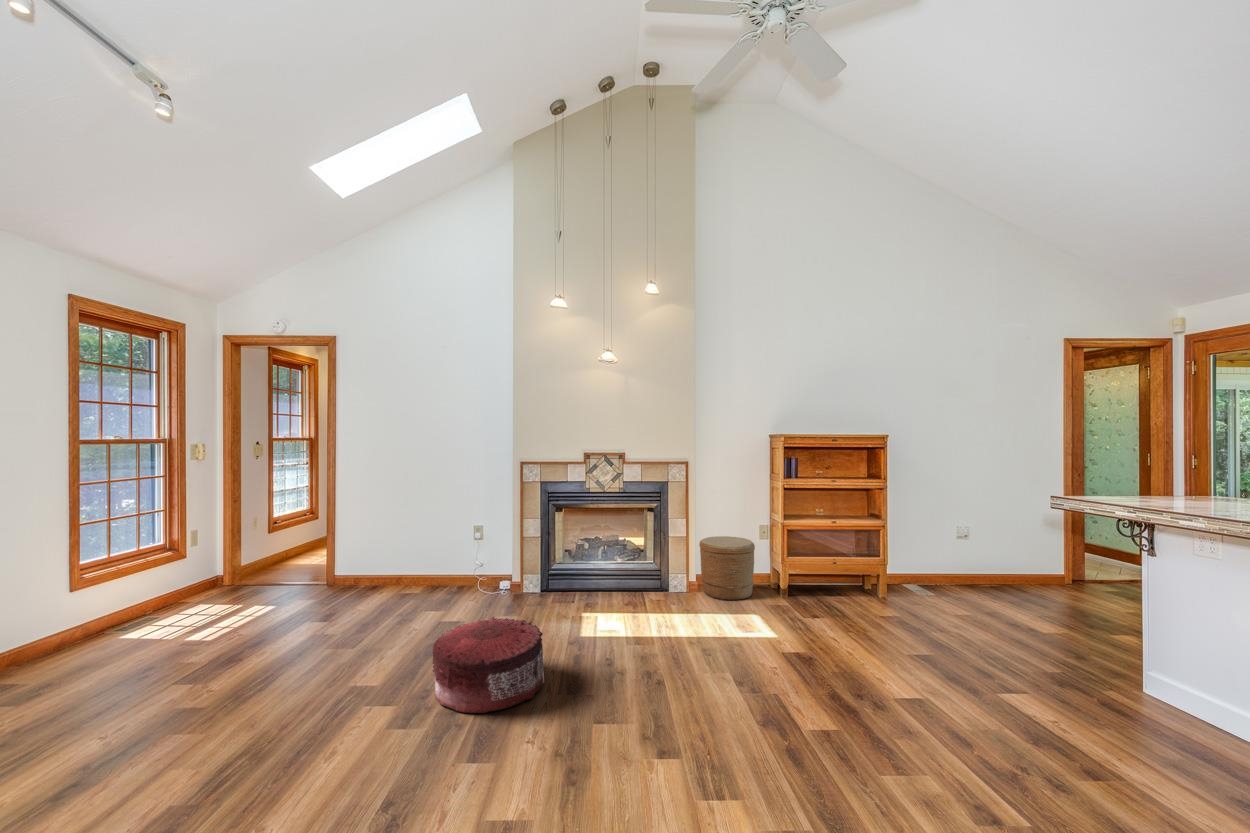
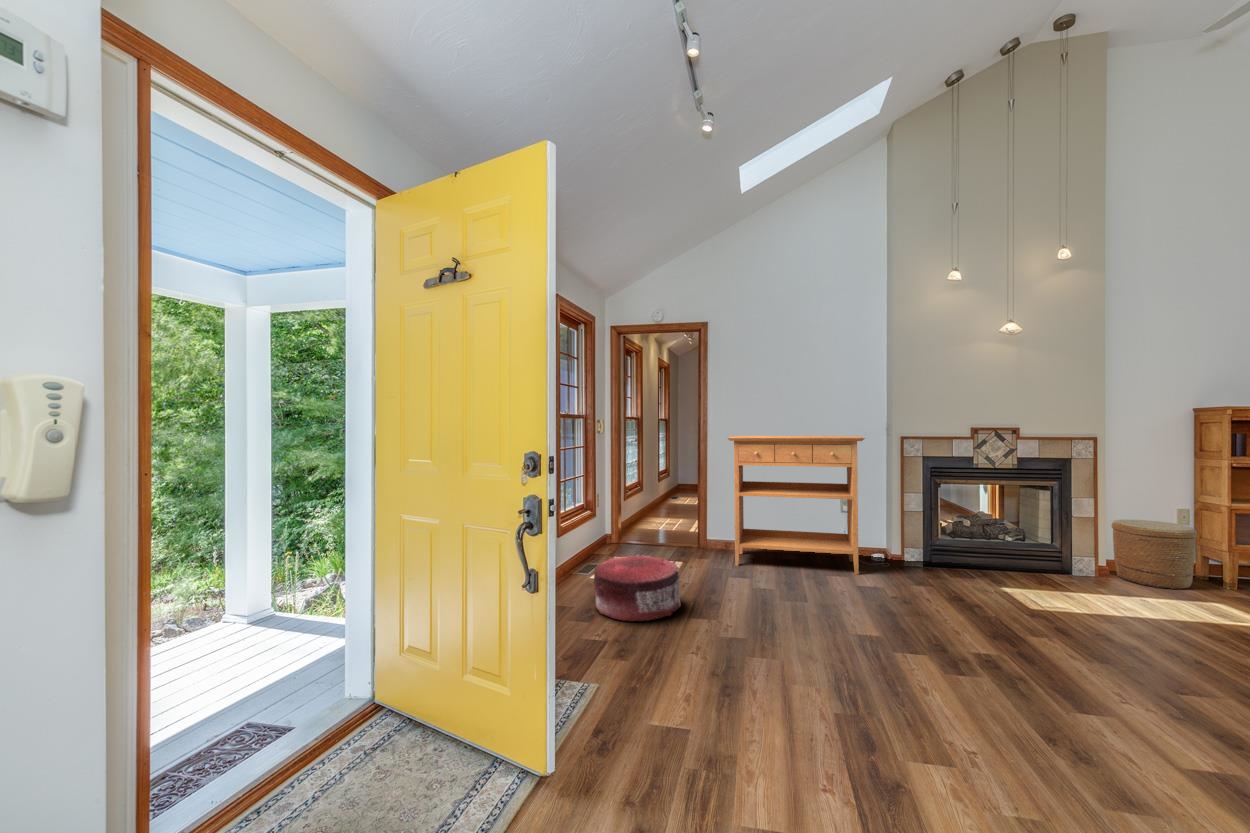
console table: none [328,461,483,607] -> present [727,436,865,574]
pouf: present [433,617,544,713] -> present [594,555,680,621]

